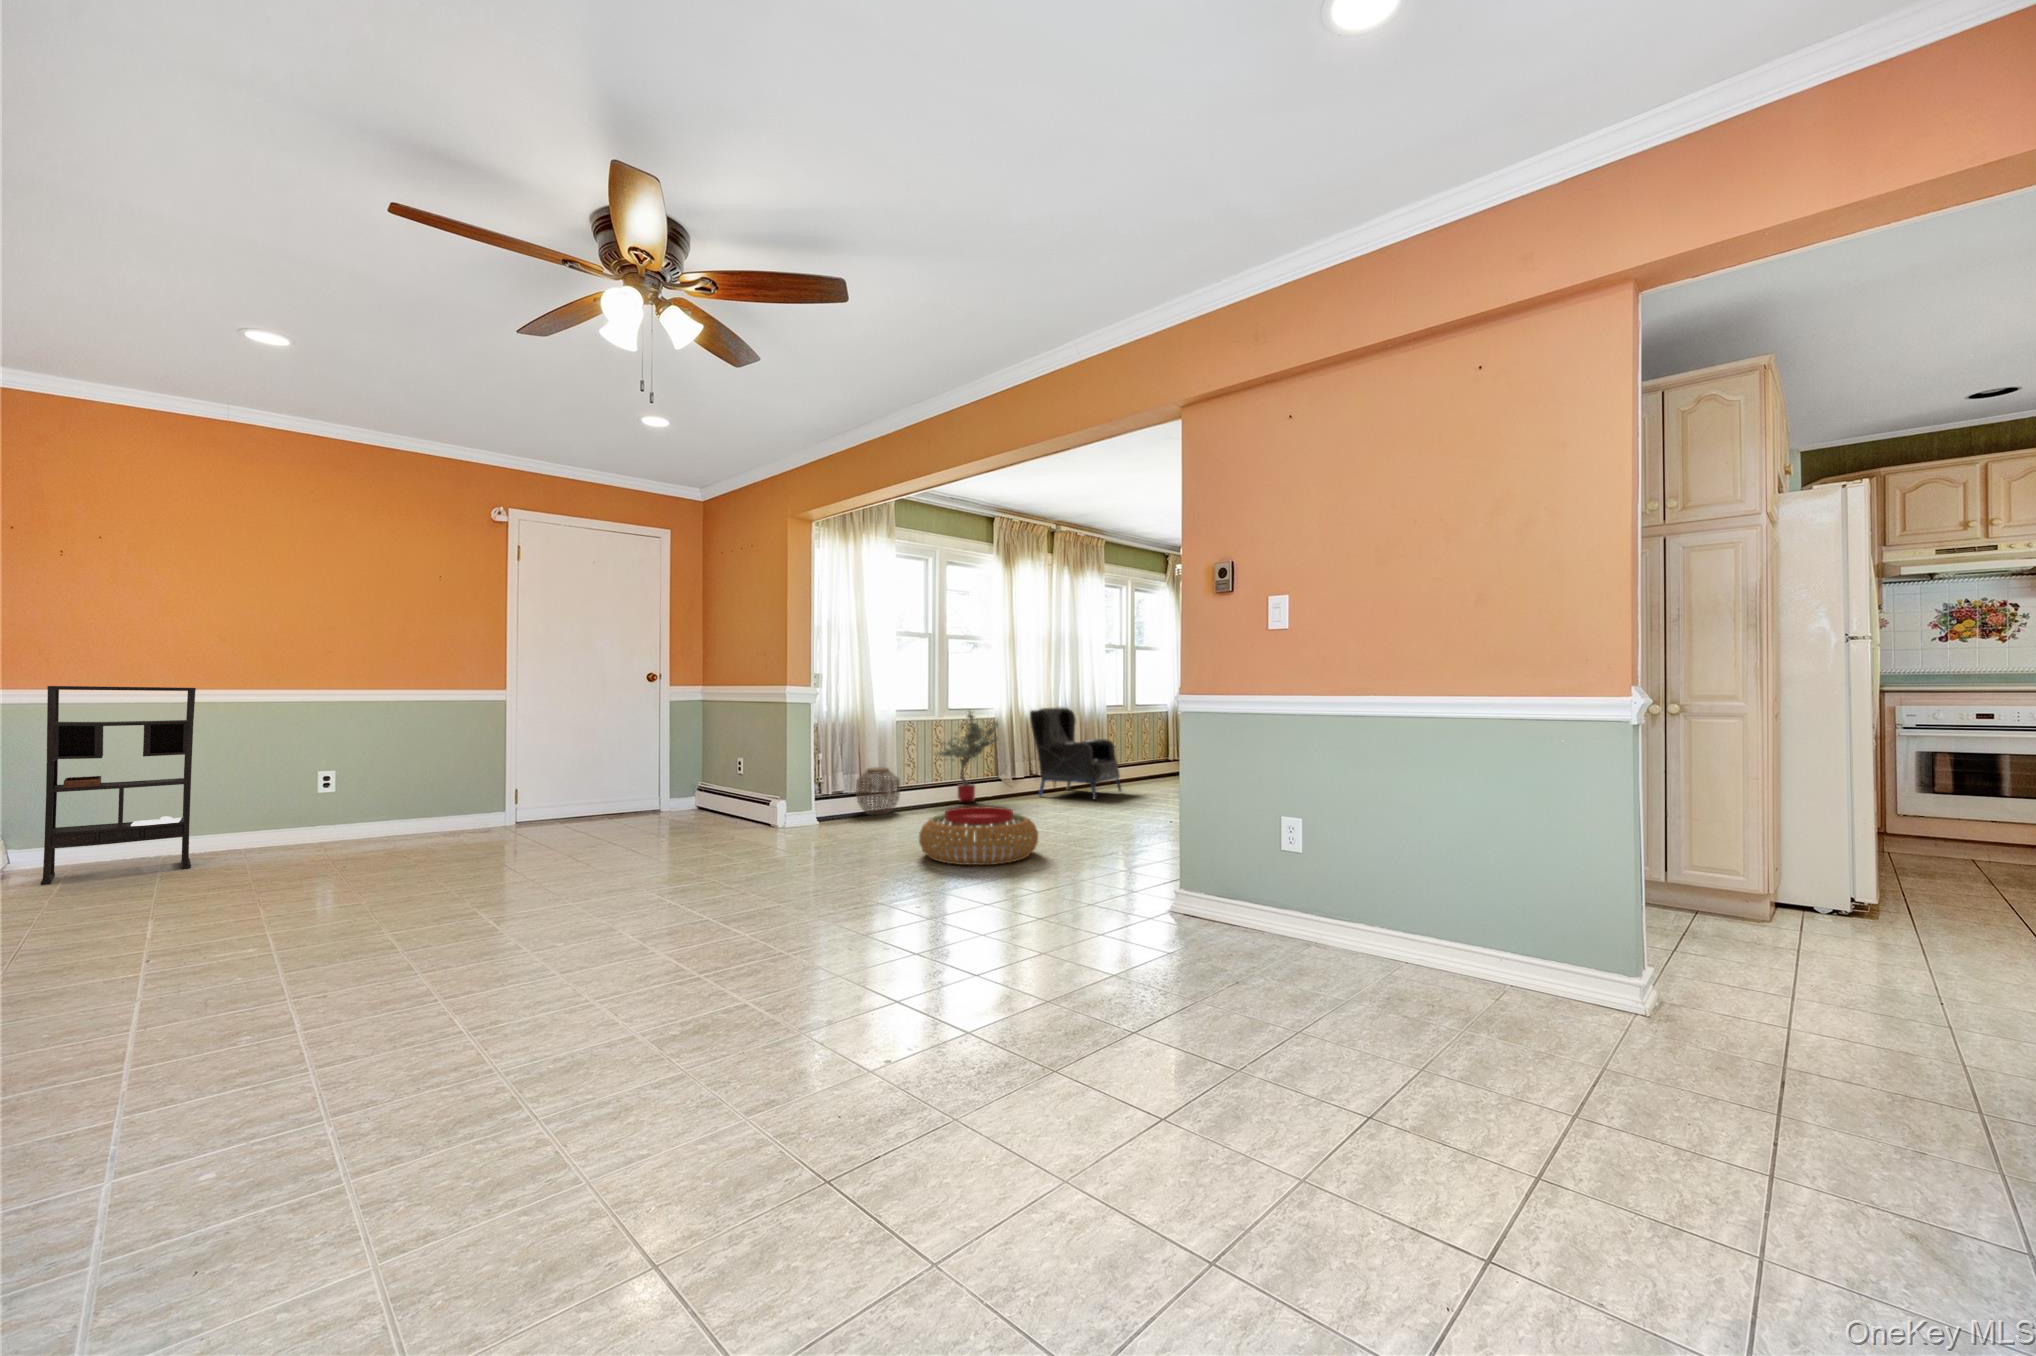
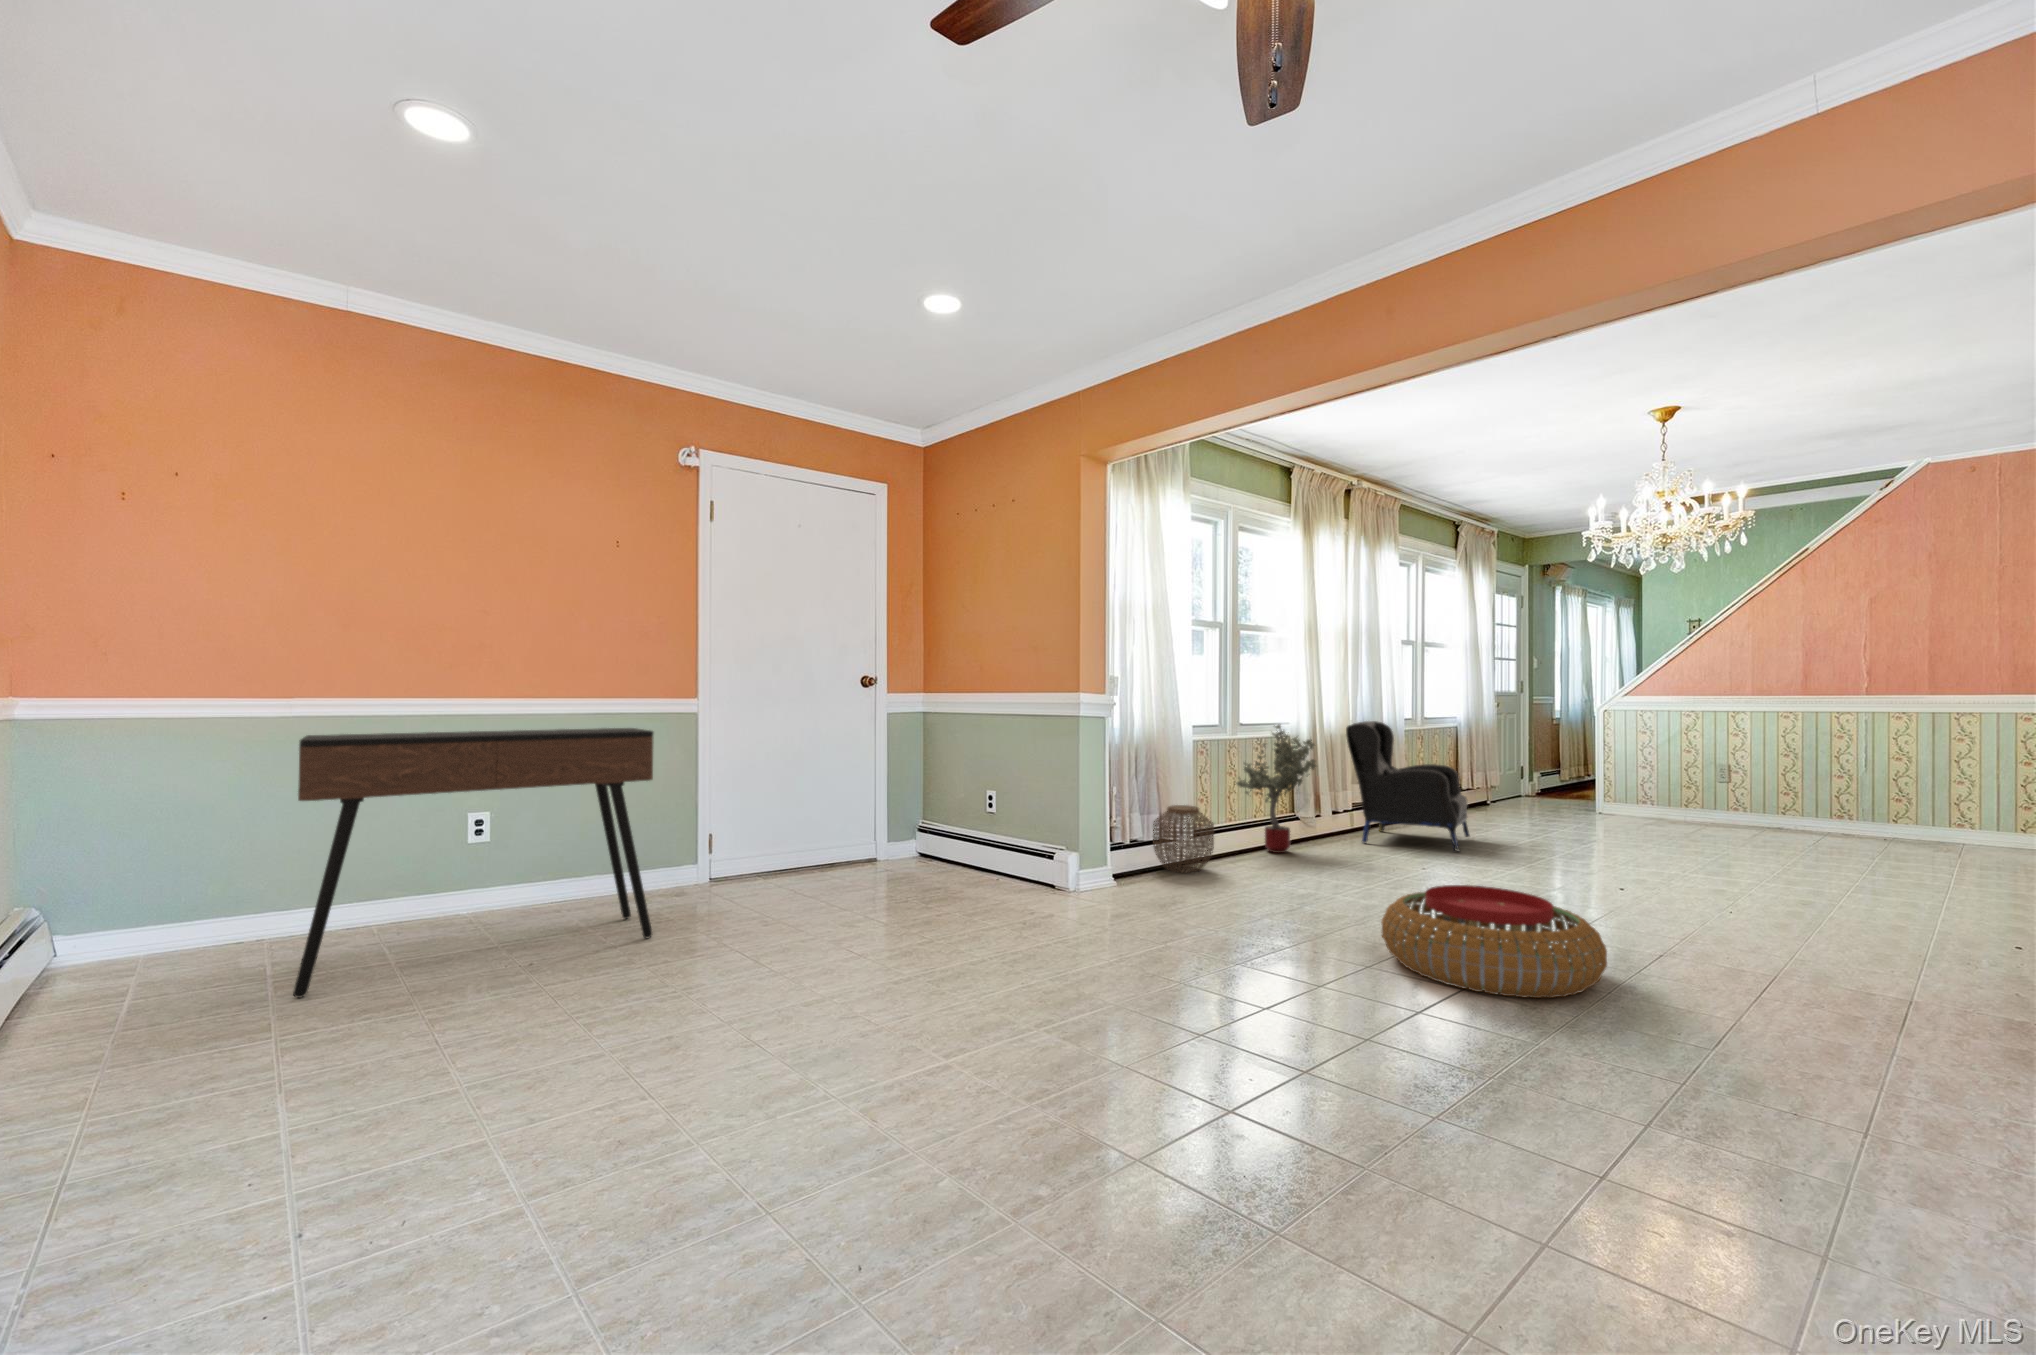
bookshelf: present [41,686,196,885] -> none [86,689,308,998]
console table: none [185,712,450,882] -> present [293,728,654,998]

